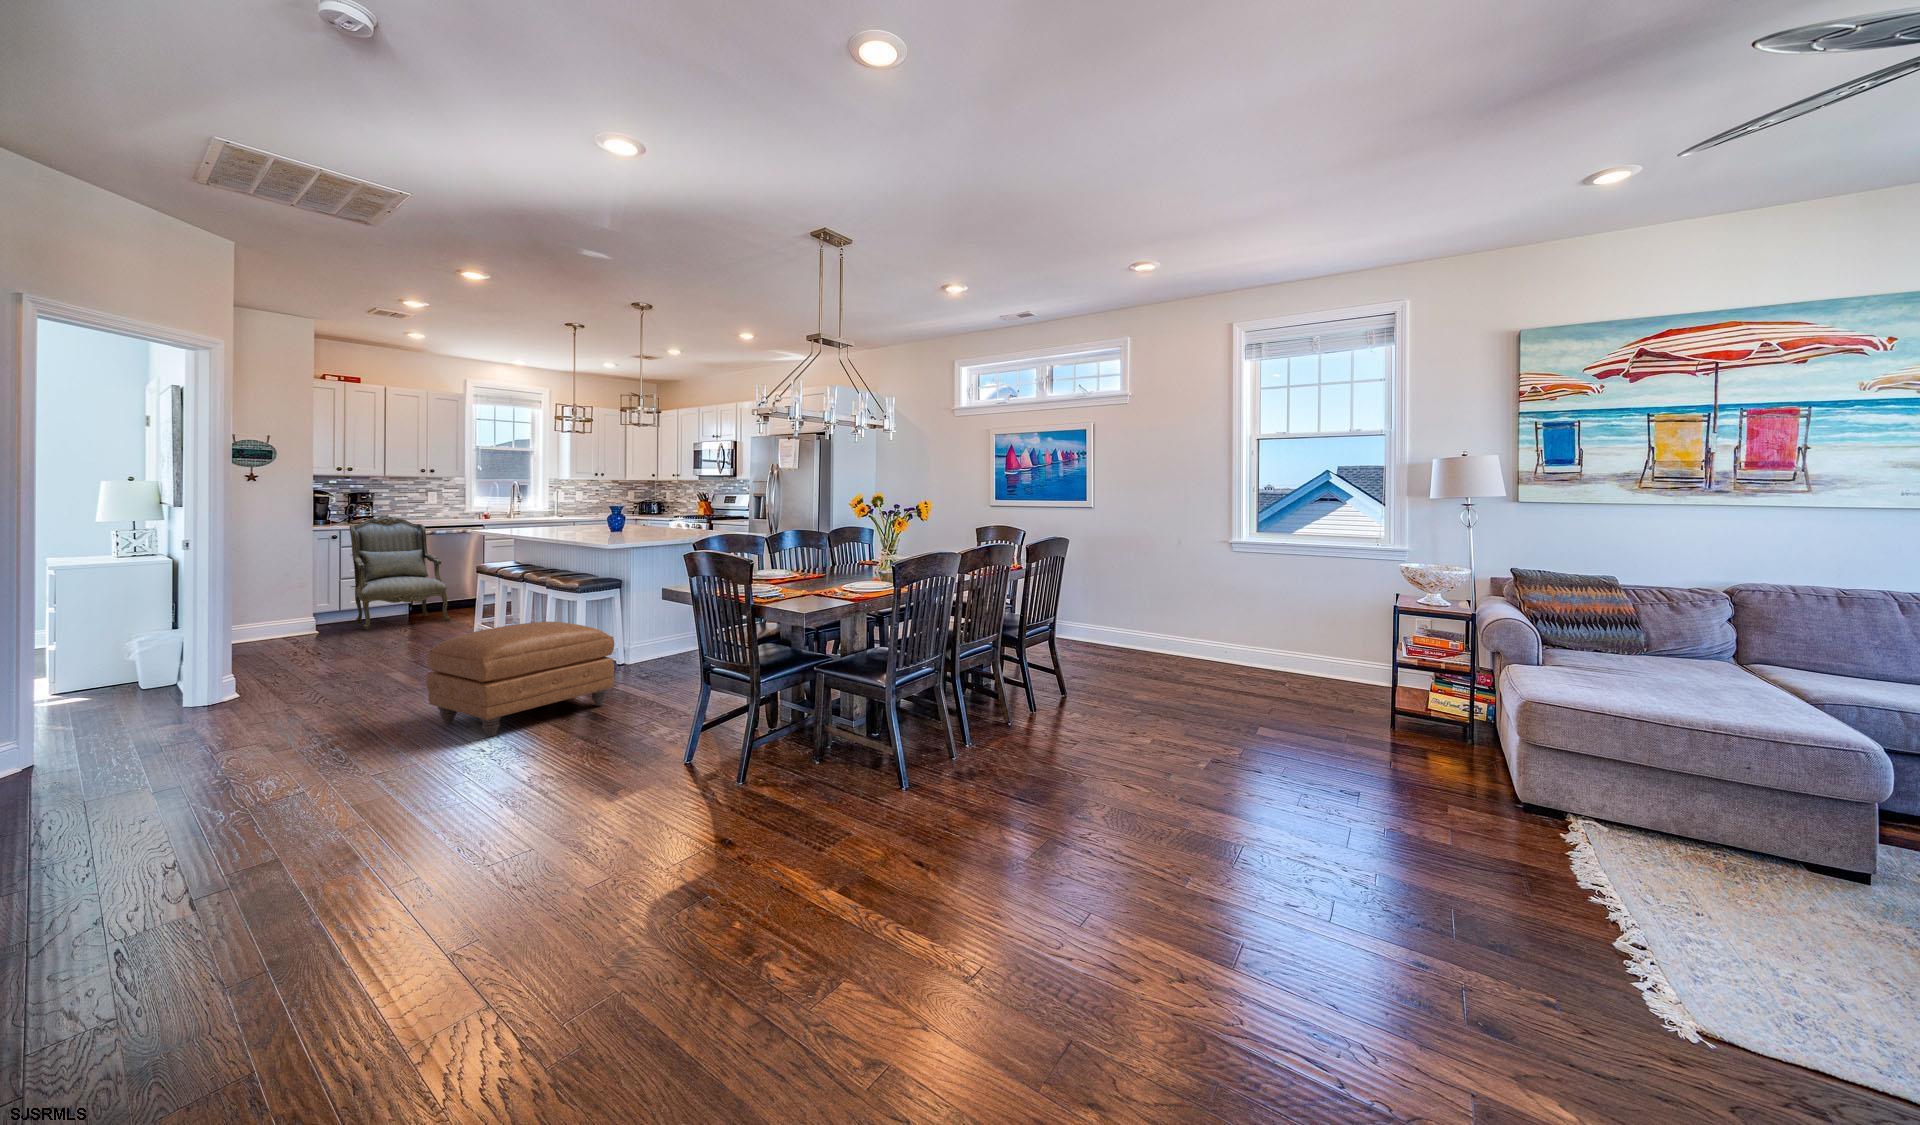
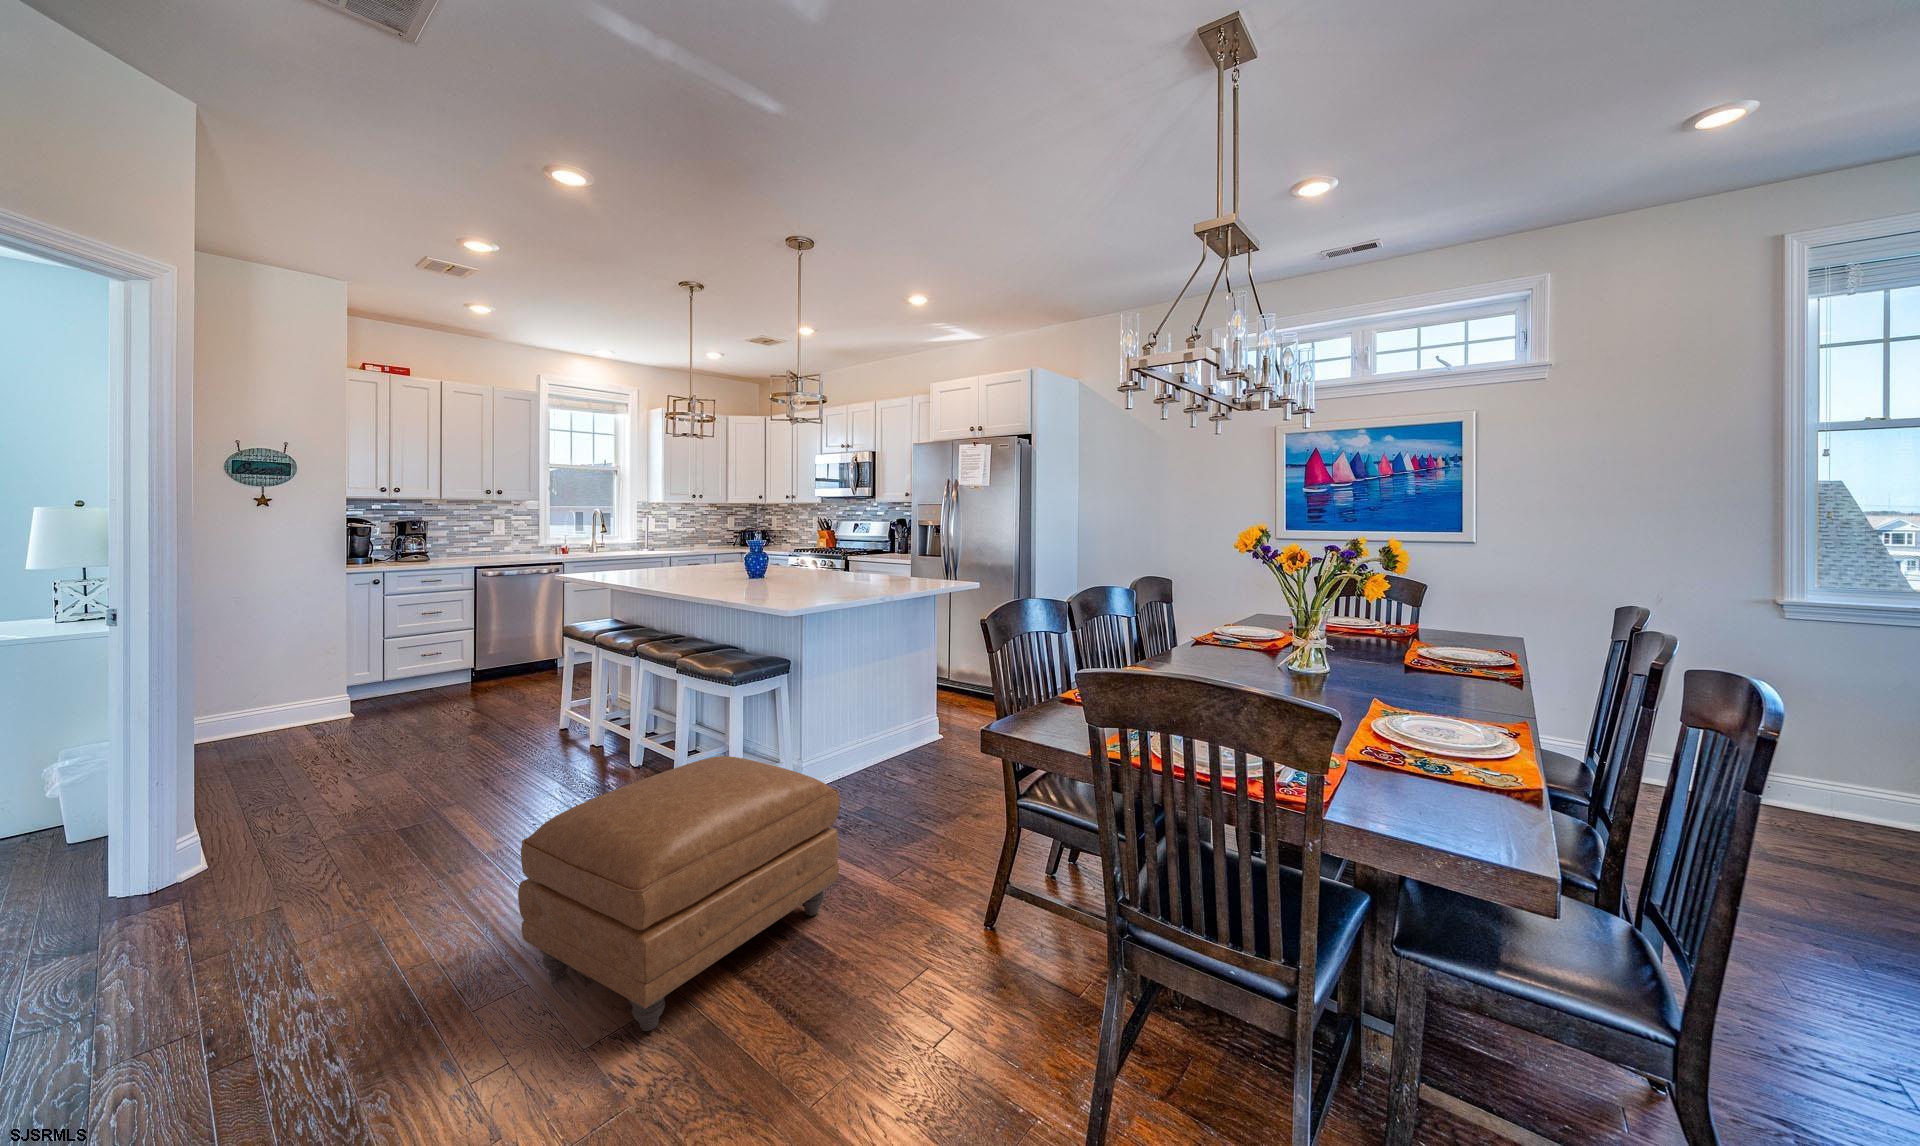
armchair: present [350,516,450,629] -> none [395,552,524,711]

